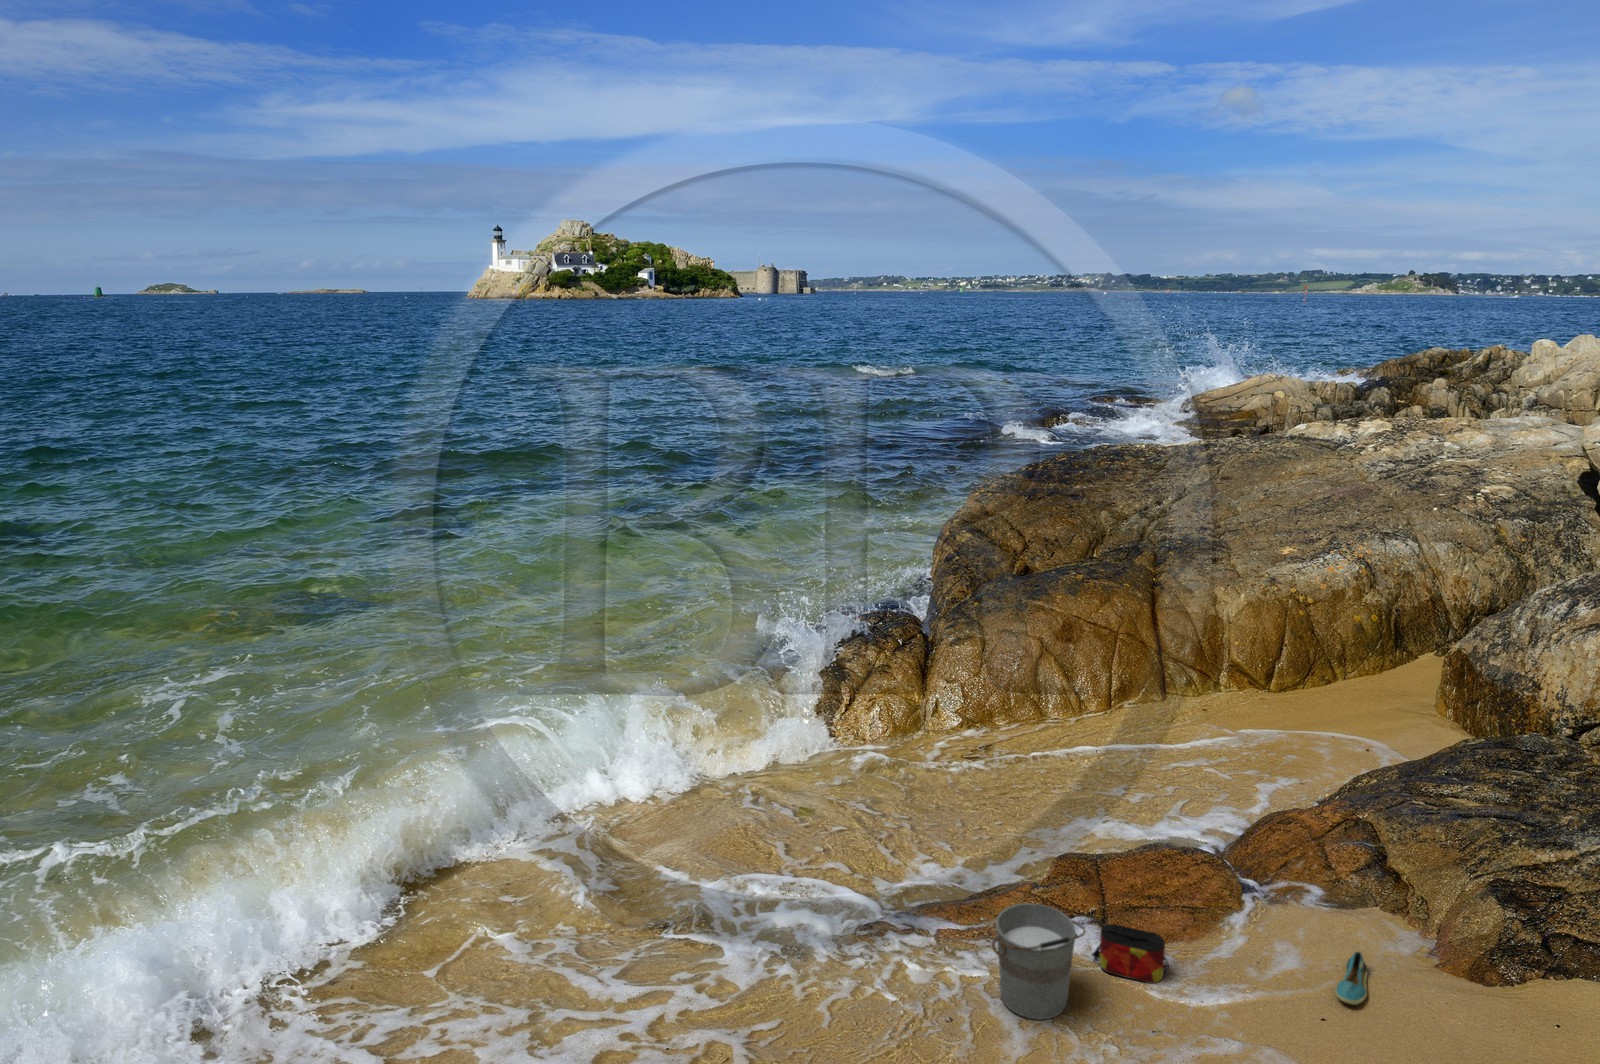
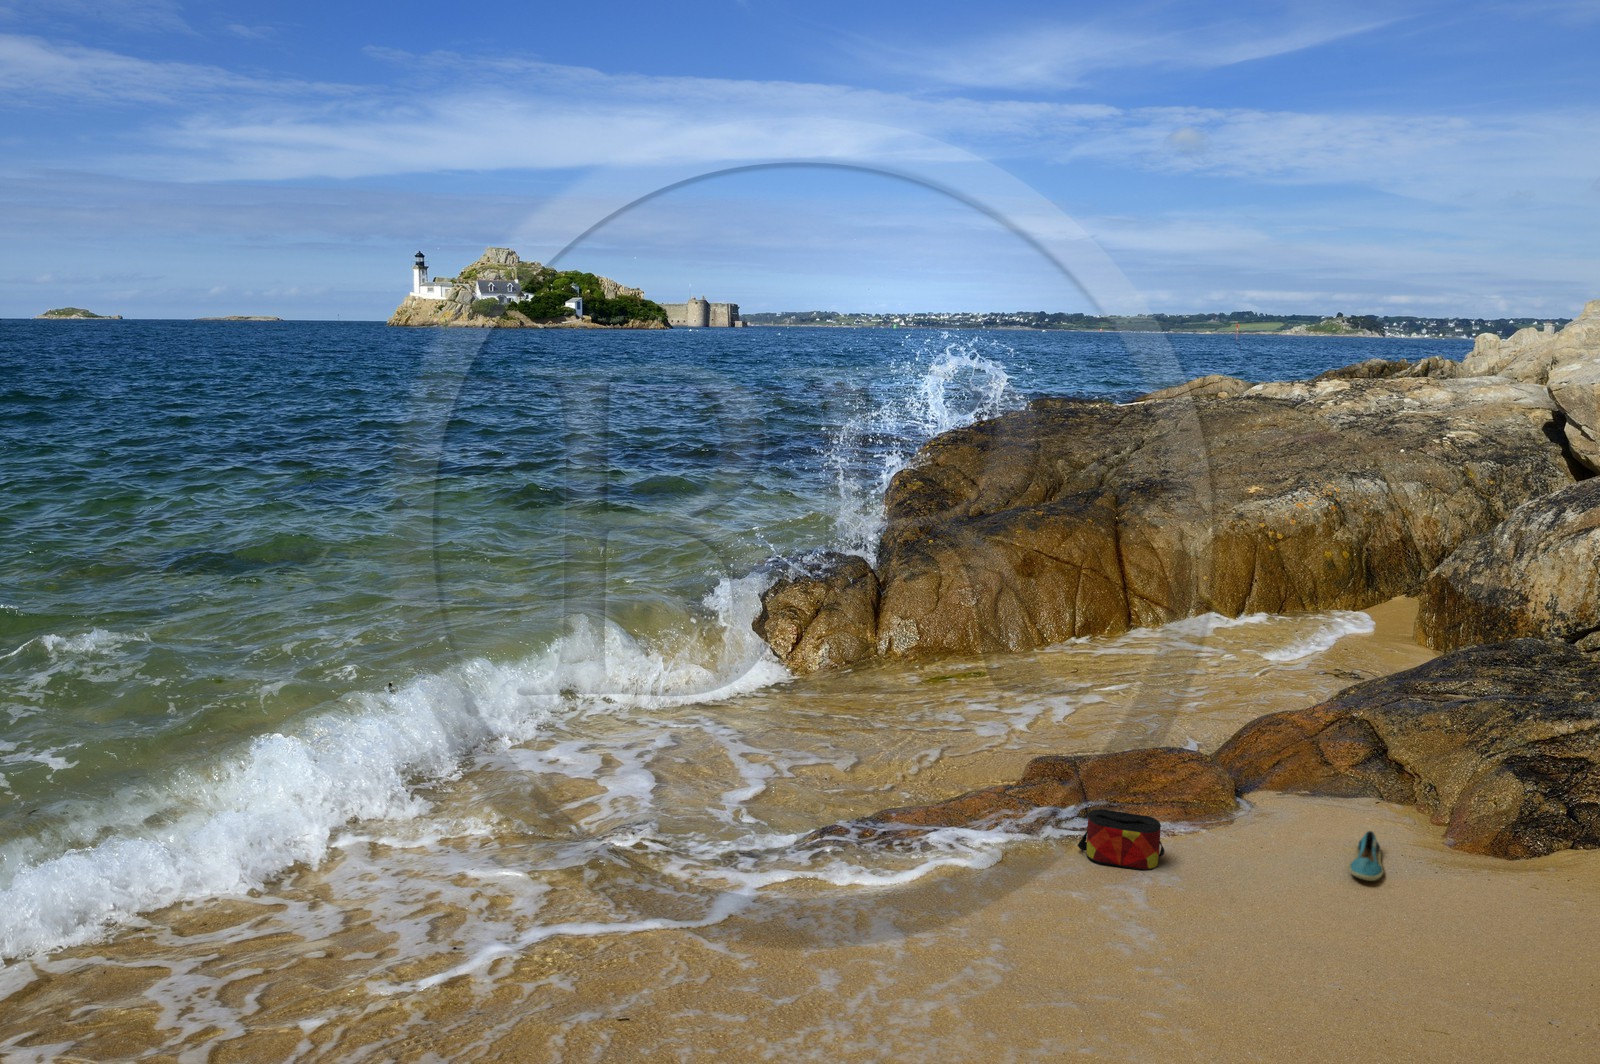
bucket: present [992,903,1086,1020] -> none [969,782,1076,907]

